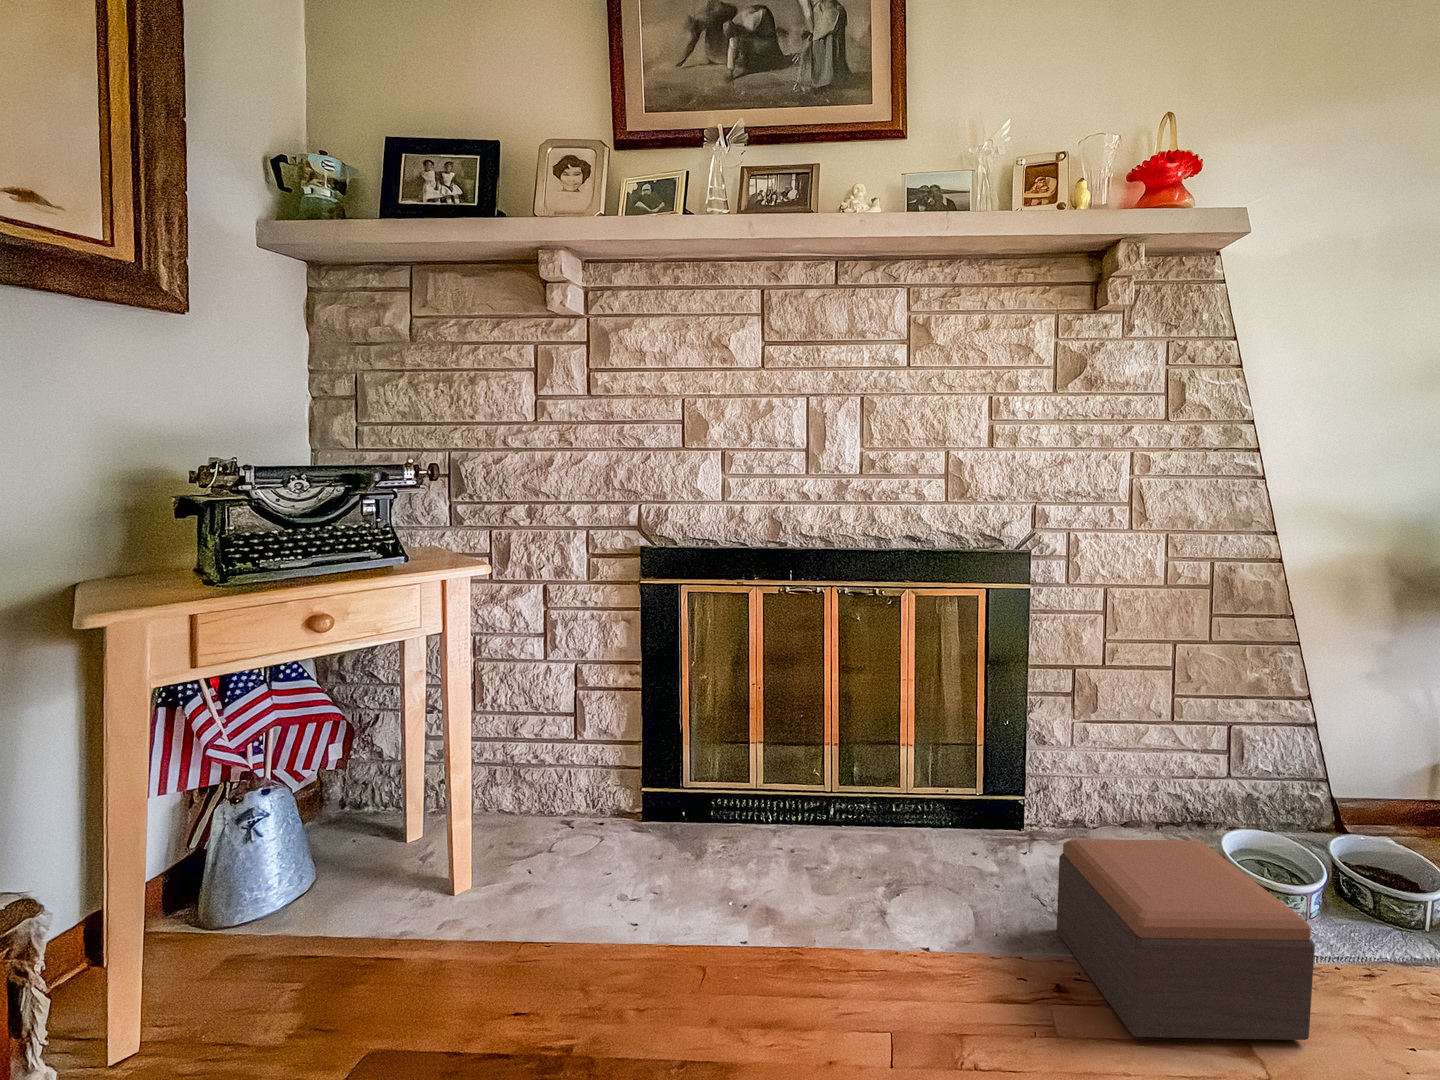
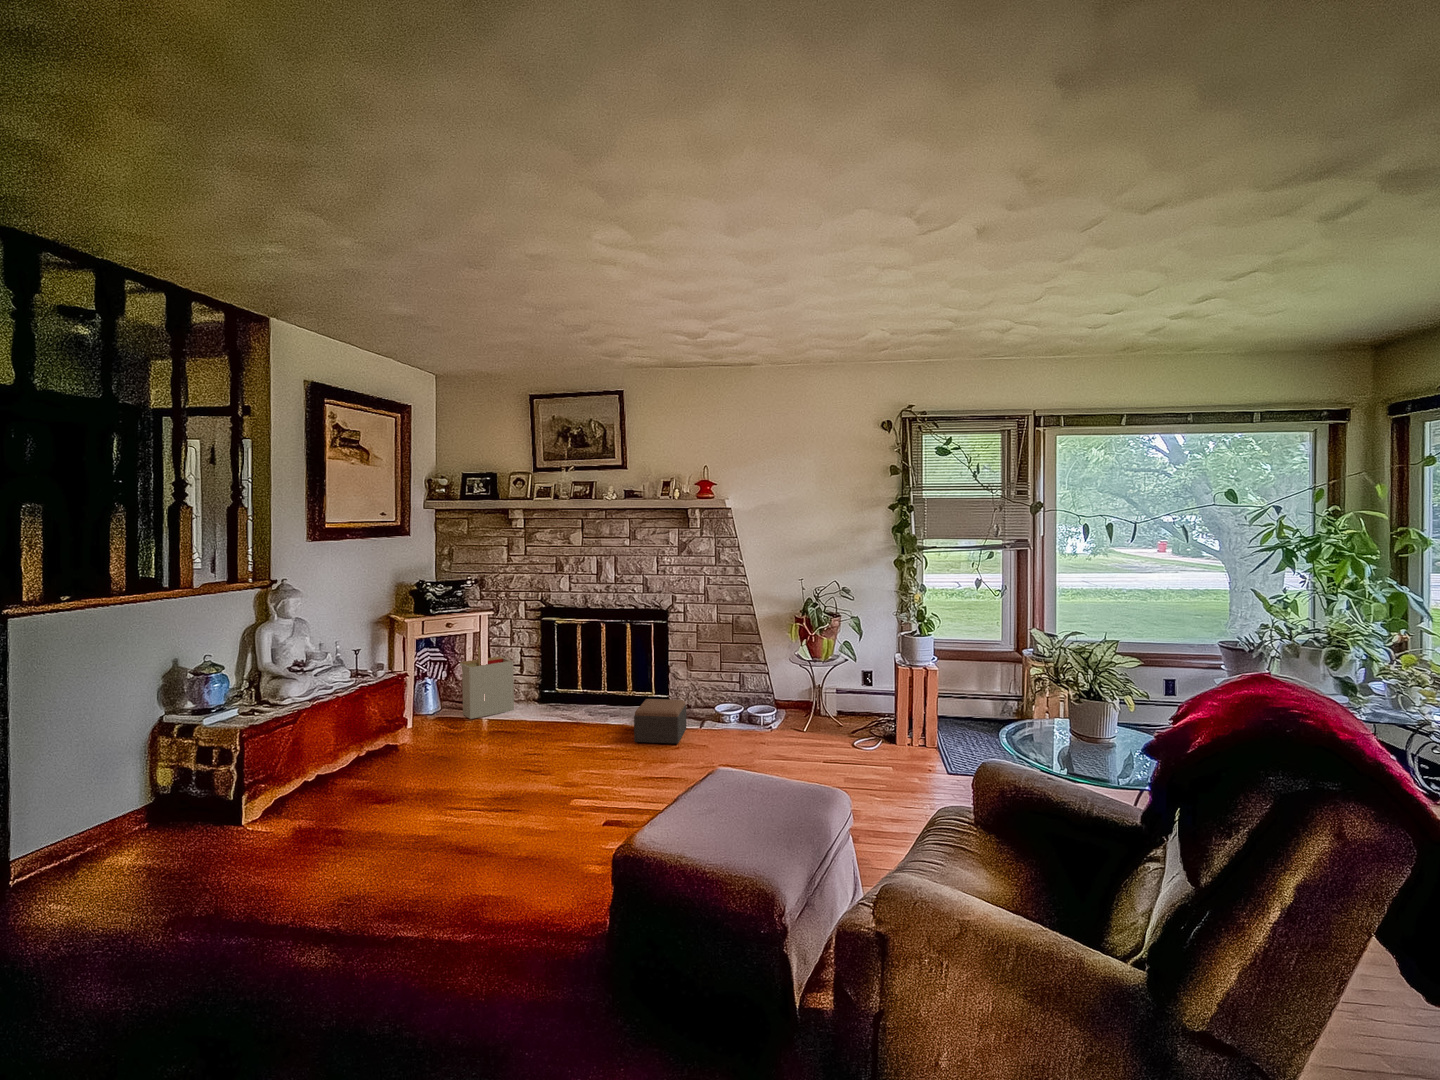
storage bin: none [398,665,570,913] -> present [460,646,514,719]

